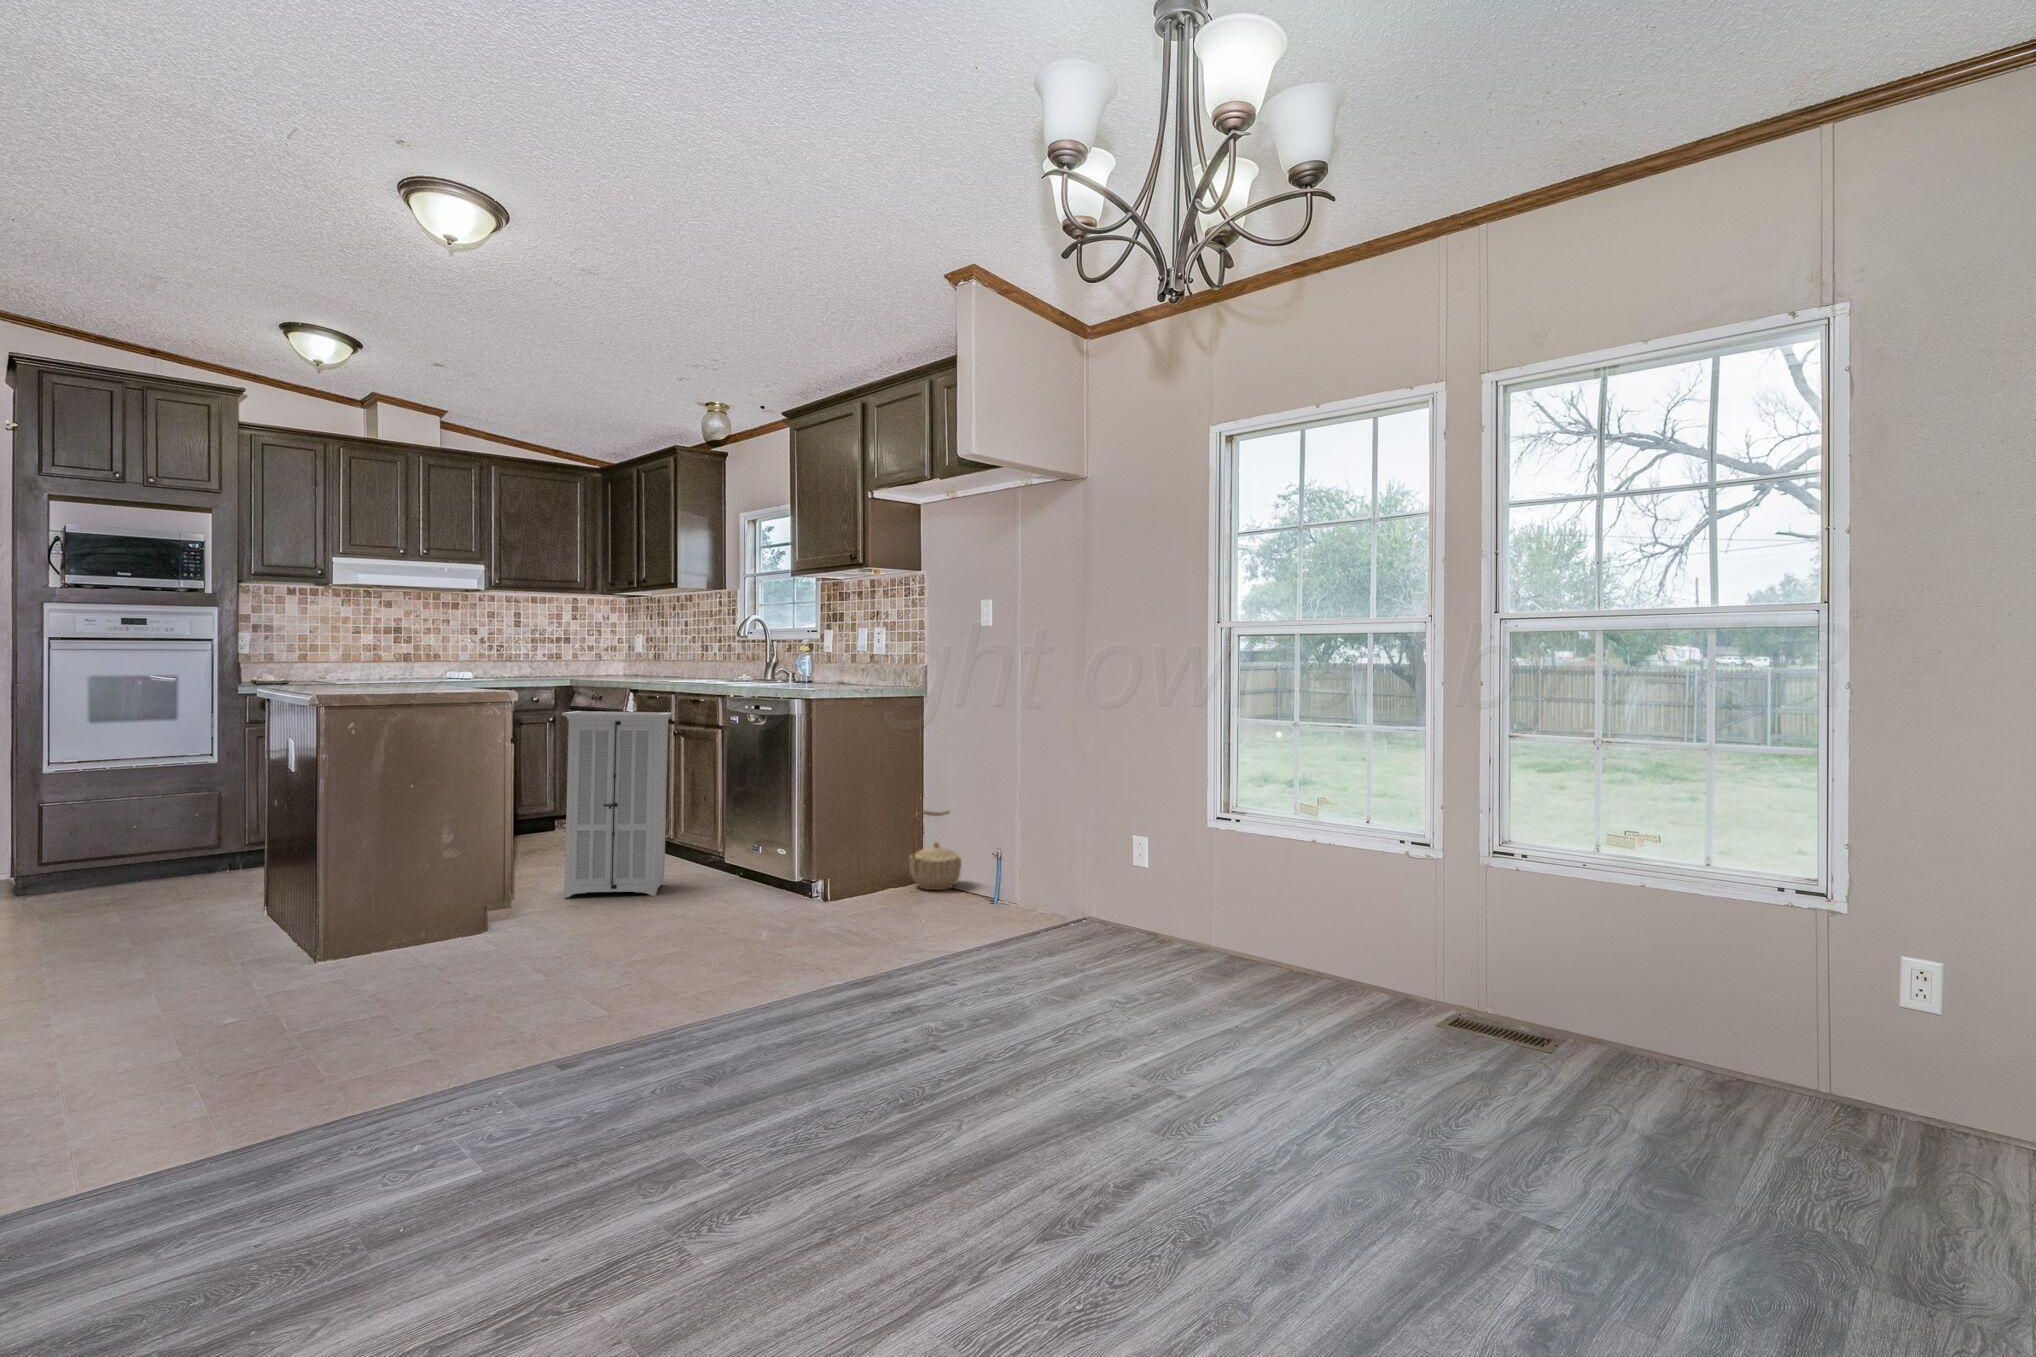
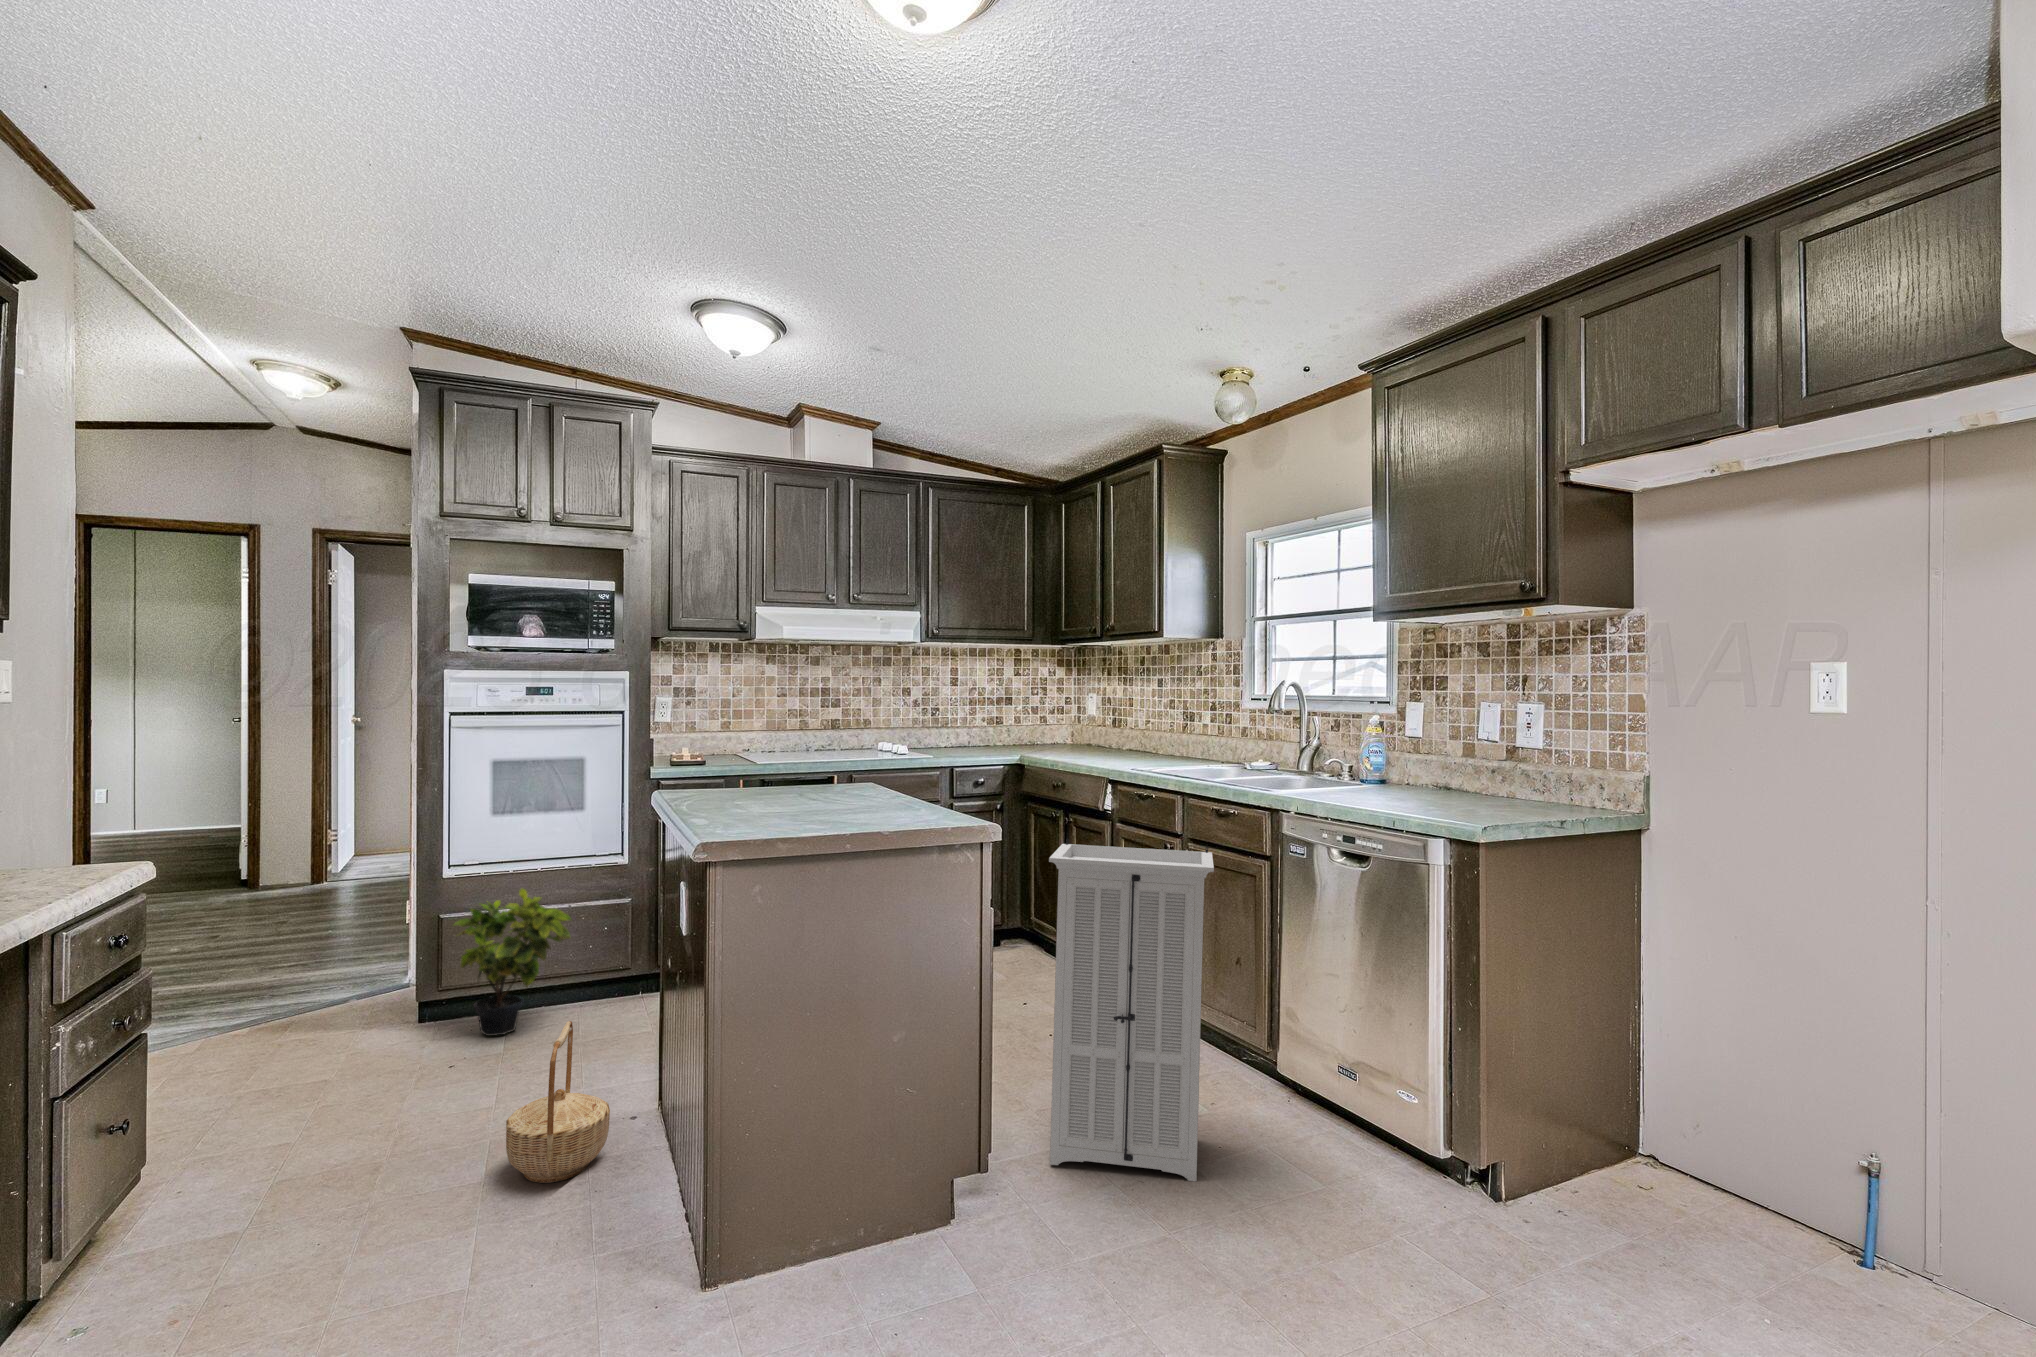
potted plant: none [57,776,172,890] -> present [454,889,571,1036]
basket: present [909,810,961,890] -> present [506,1021,610,1183]

